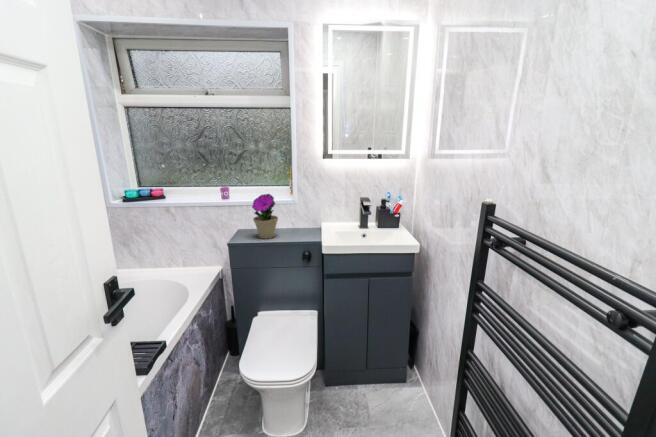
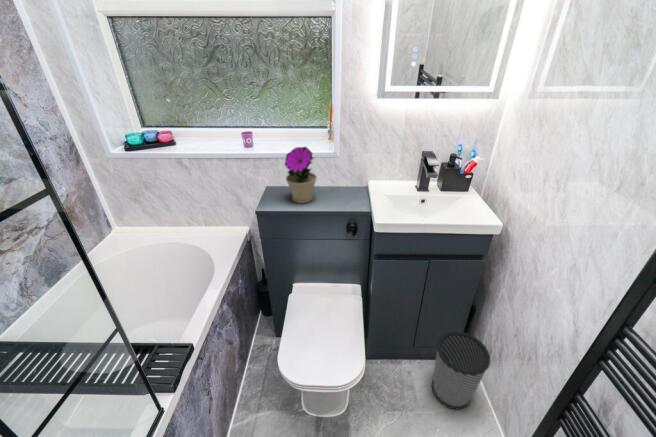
wastebasket: none [383,346,428,422] -> present [432,331,490,409]

